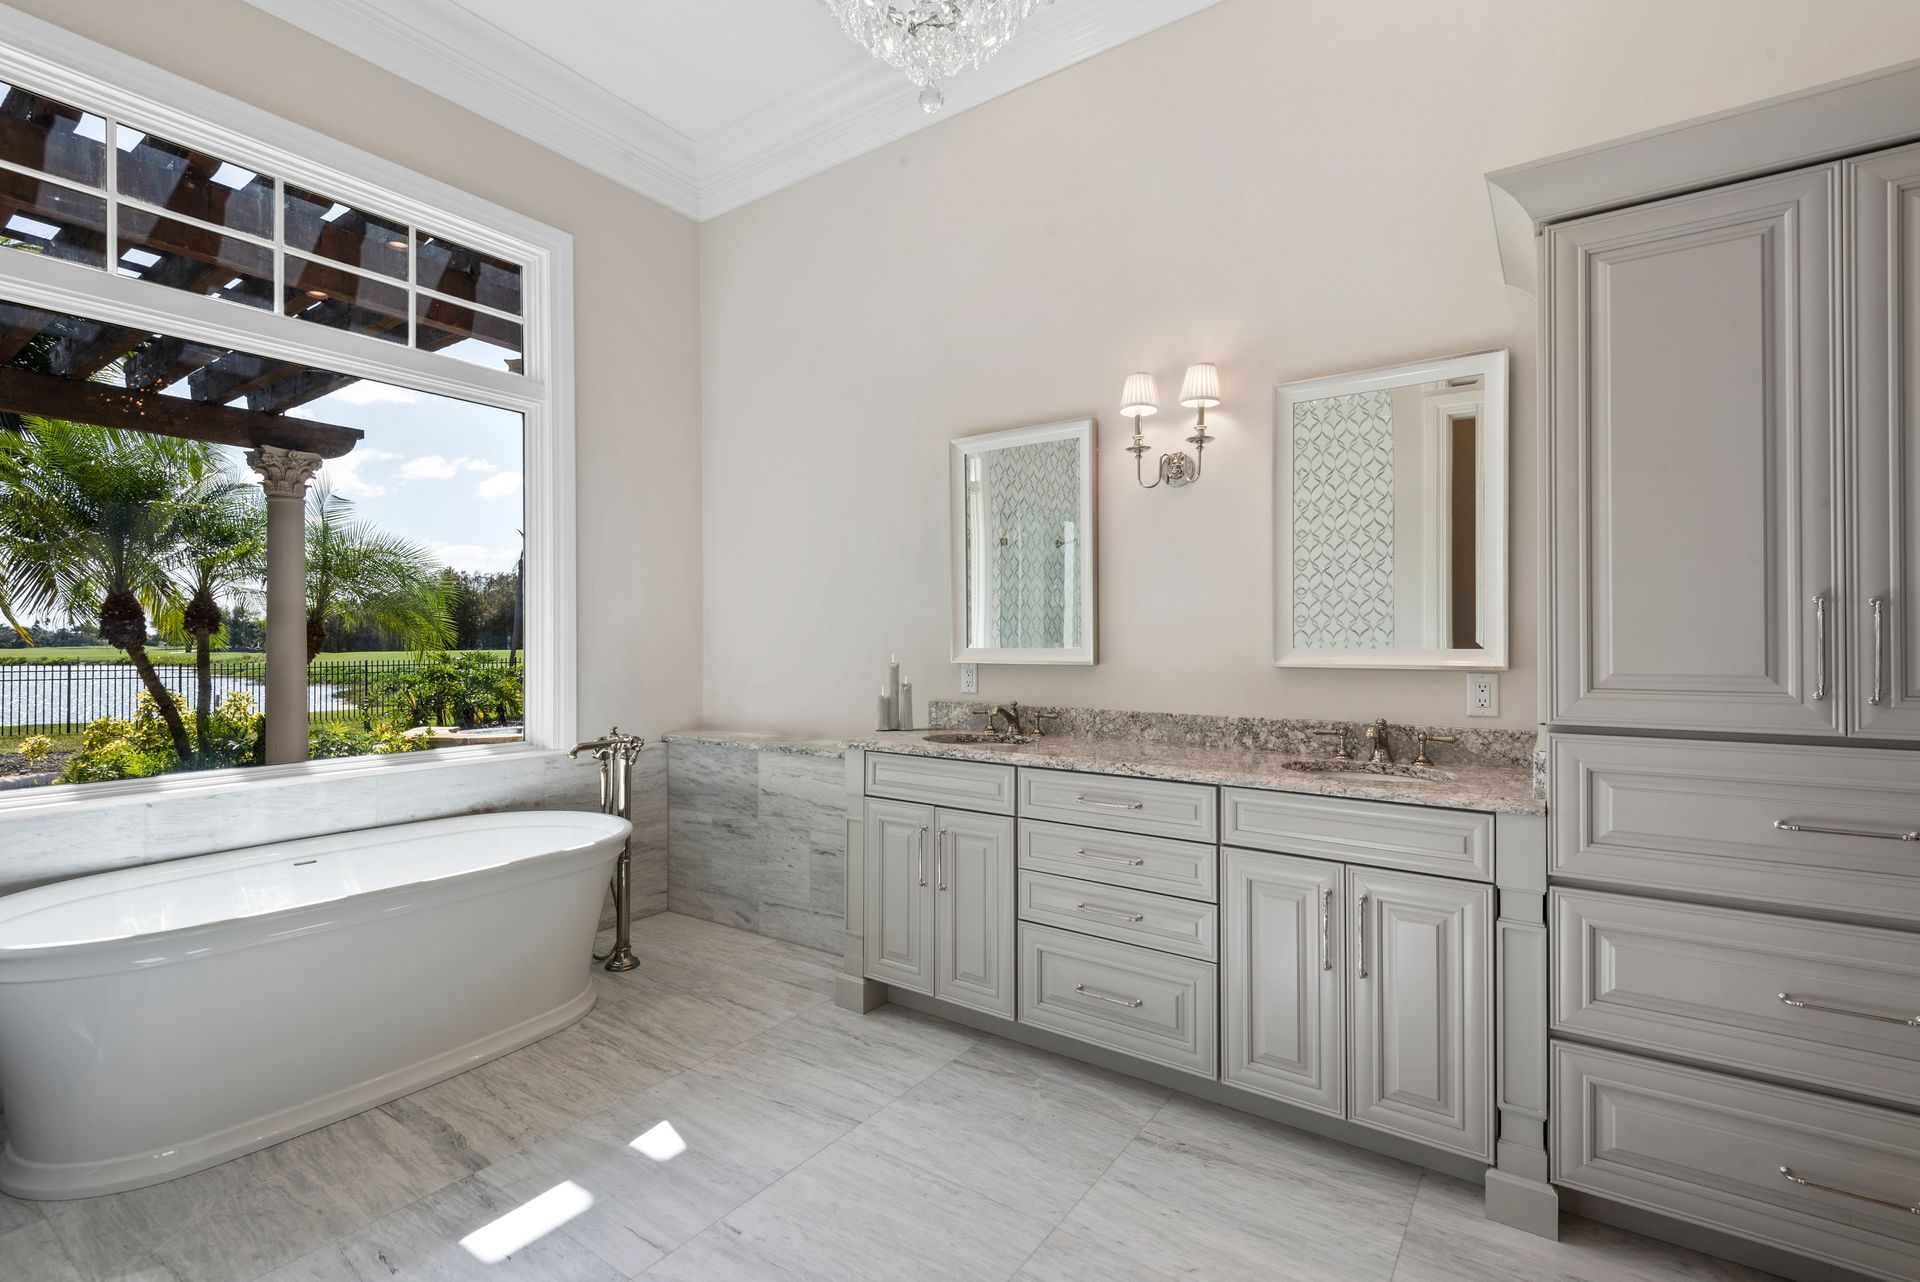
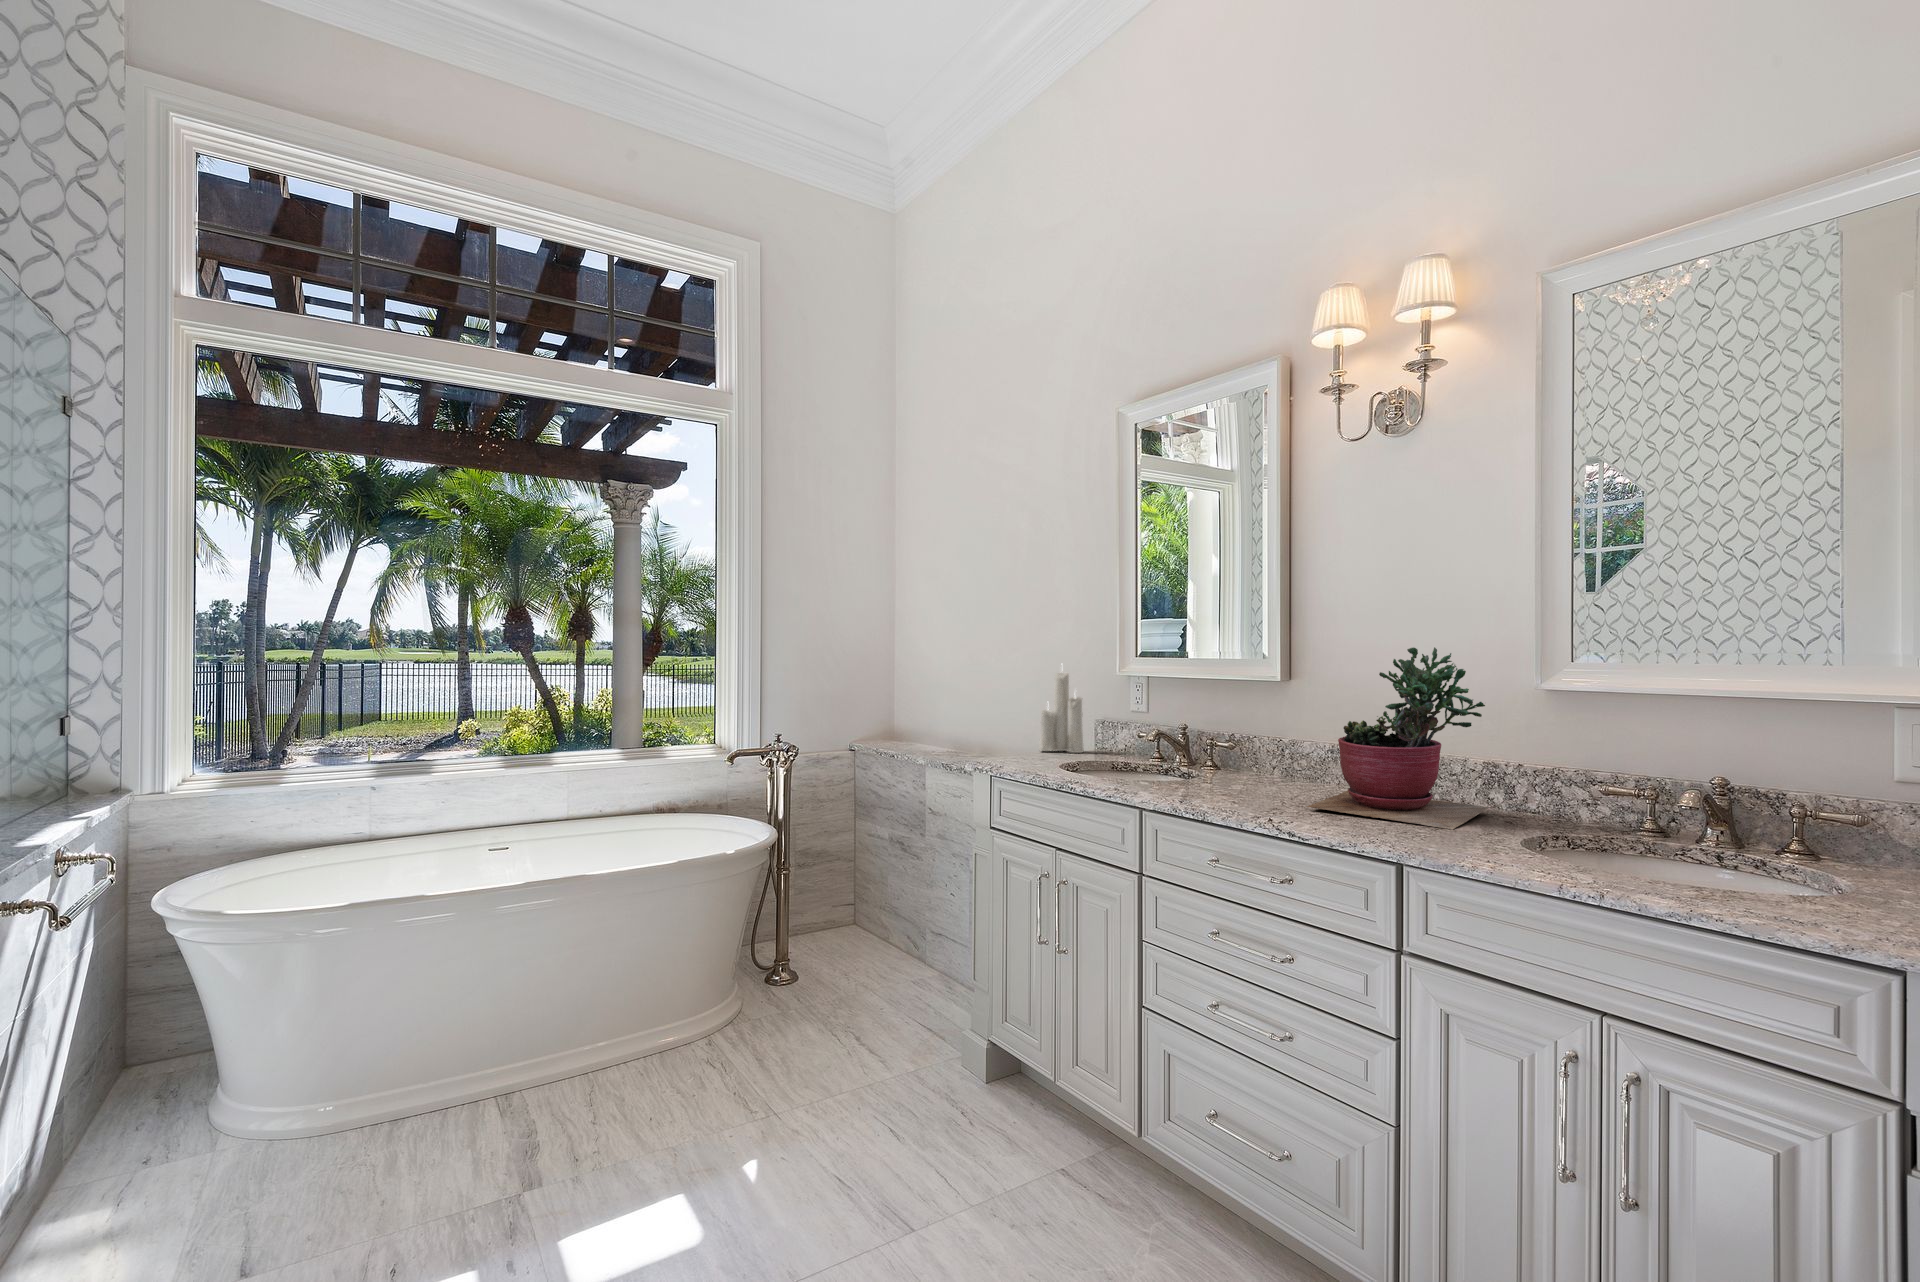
succulent plant: none [1135,640,1246,764] -> present [1307,647,1489,830]

